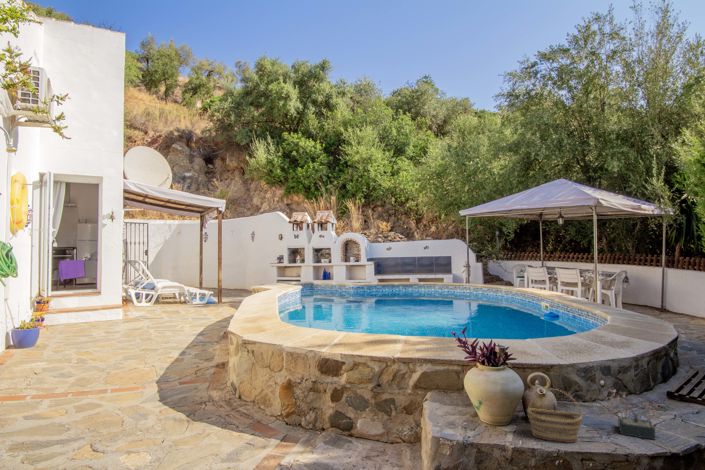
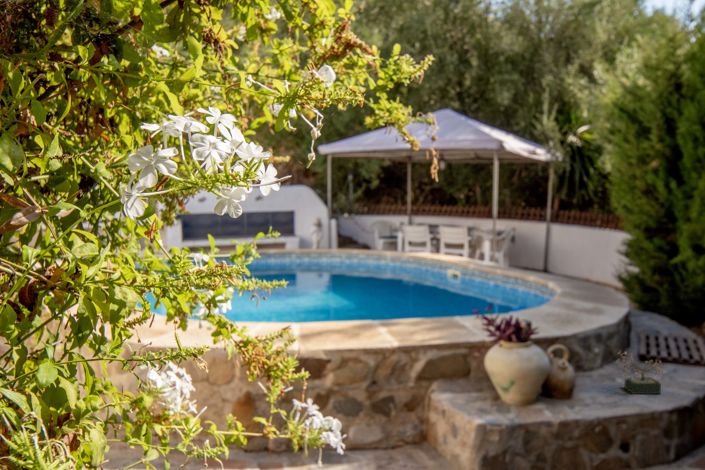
basket: present [528,407,582,443] -> none [561,357,612,410]

